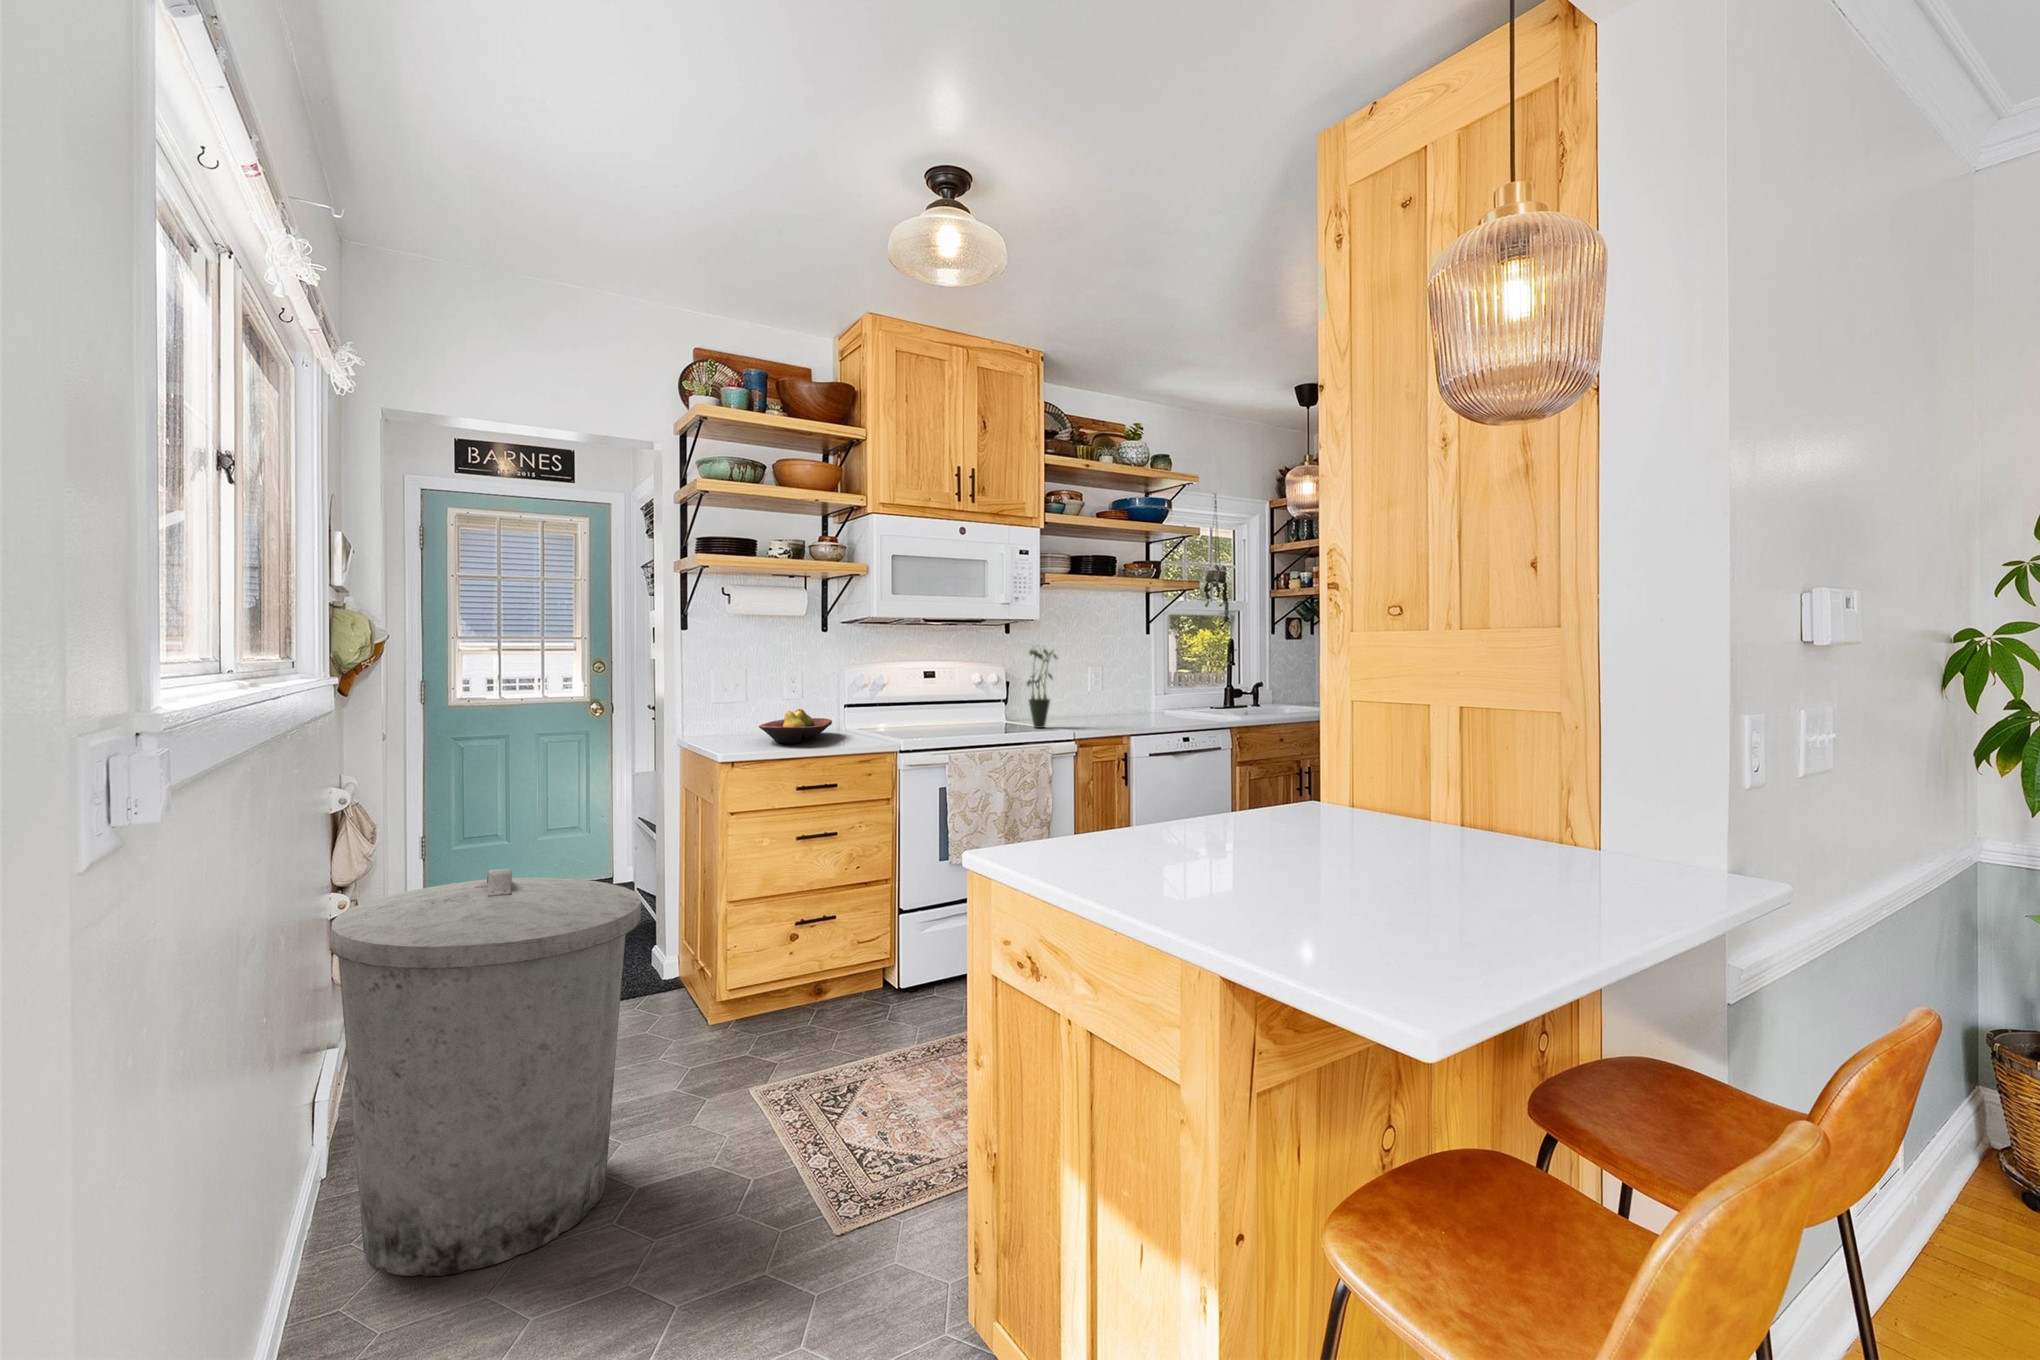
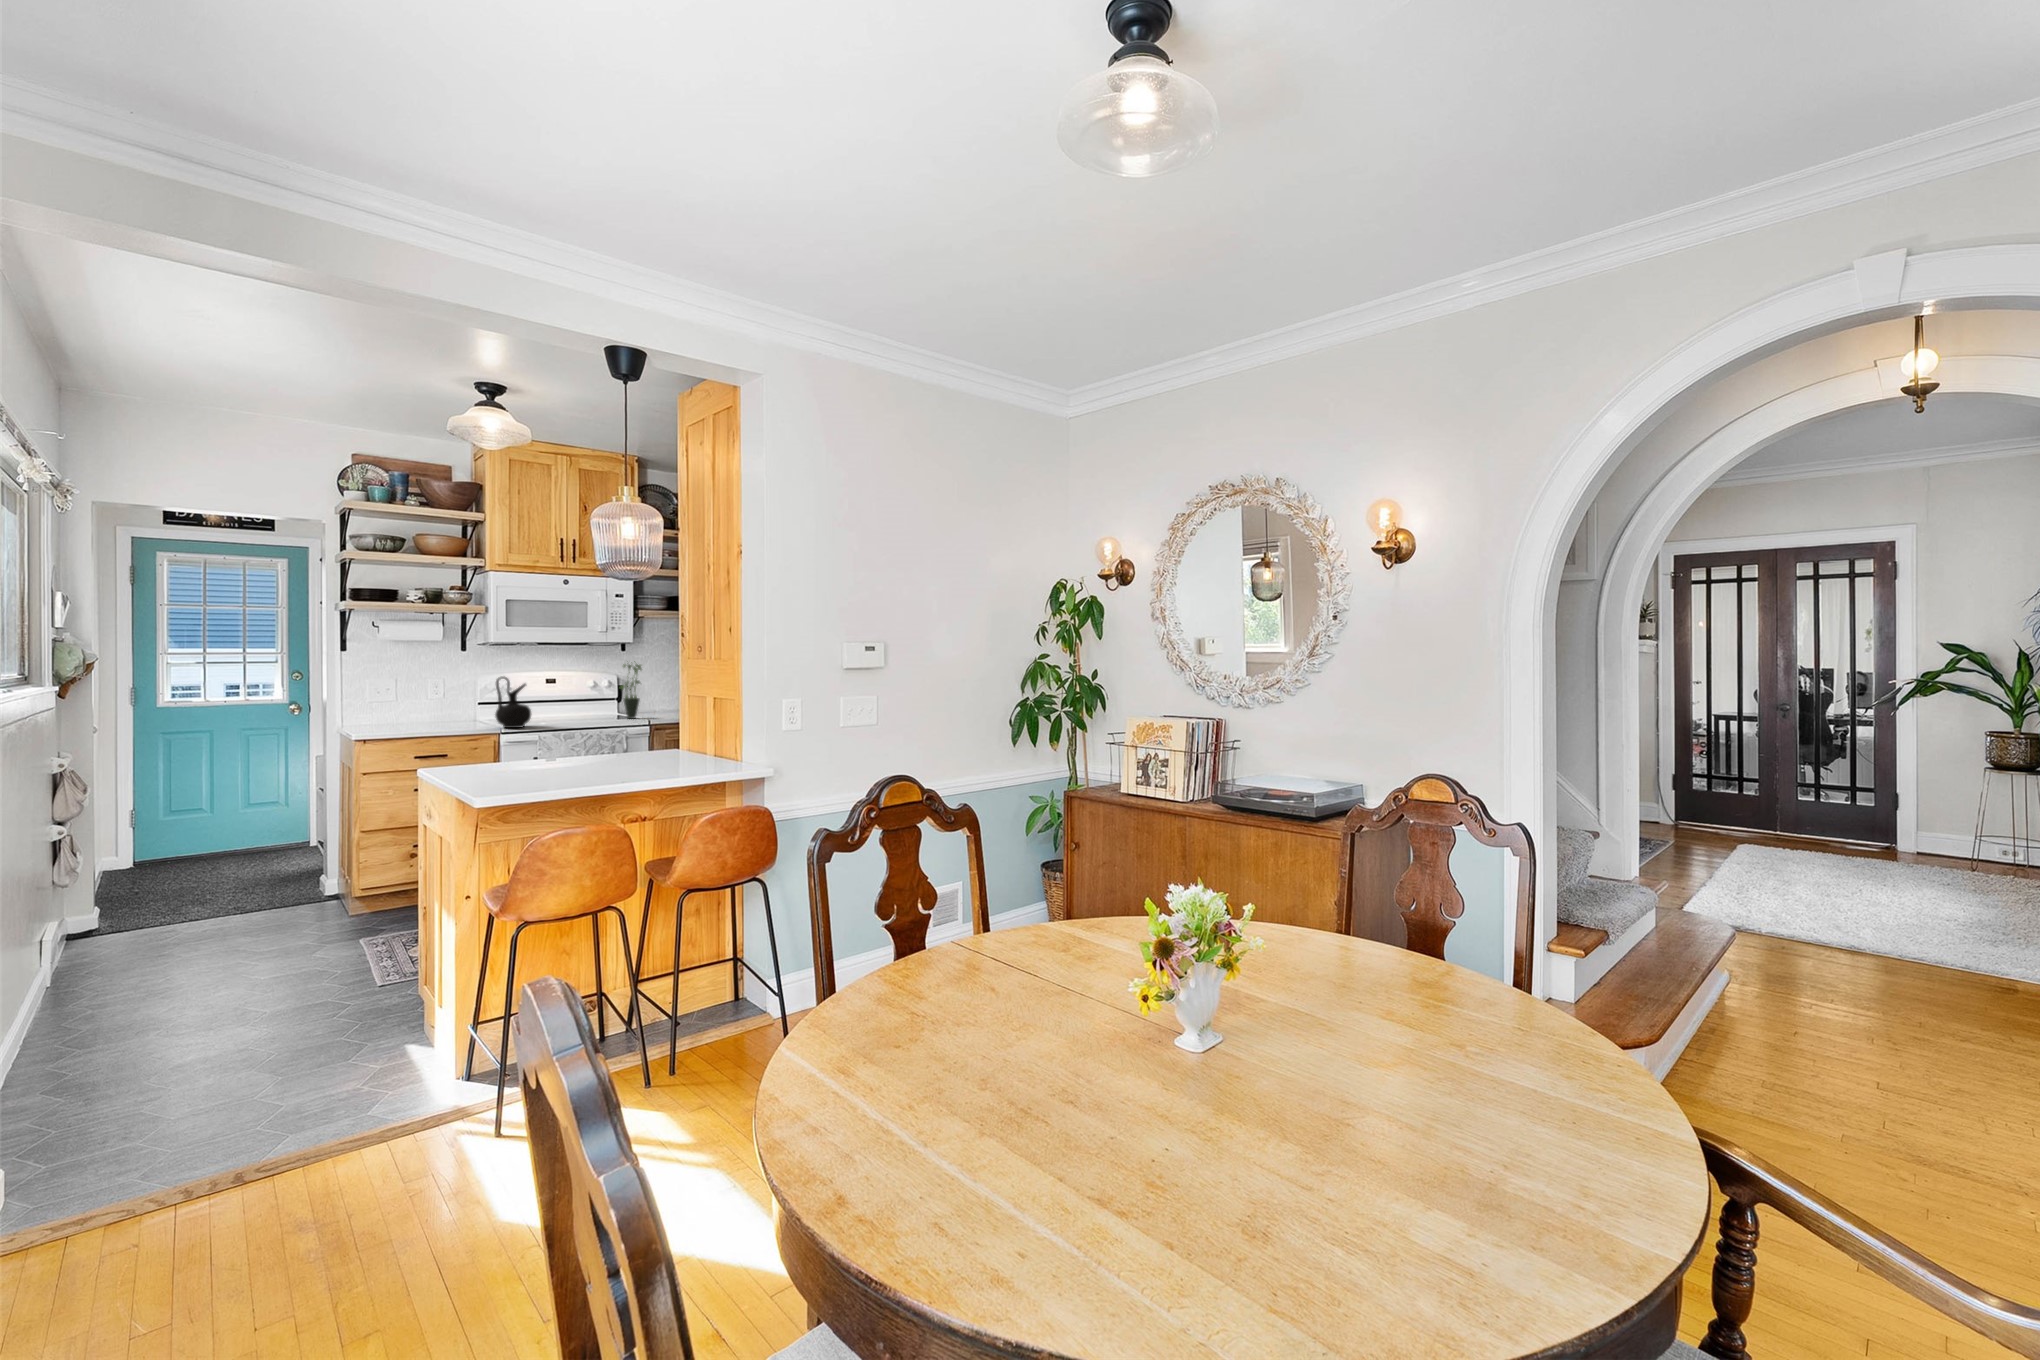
ceramic jug: none [886,666,932,742] -> present [495,677,531,728]
fruit bowl: present [759,709,832,743] -> none [395,706,459,729]
trash can: present [330,869,641,1276] -> none [55,798,269,1018]

